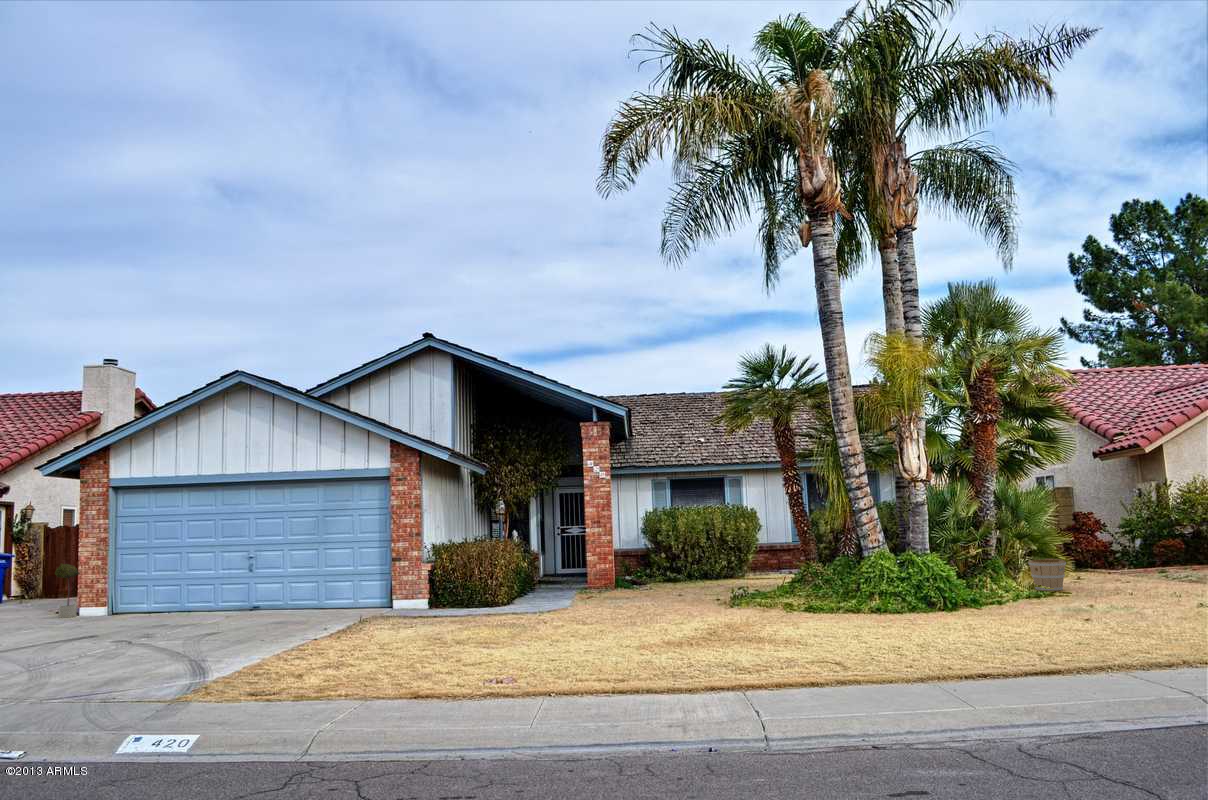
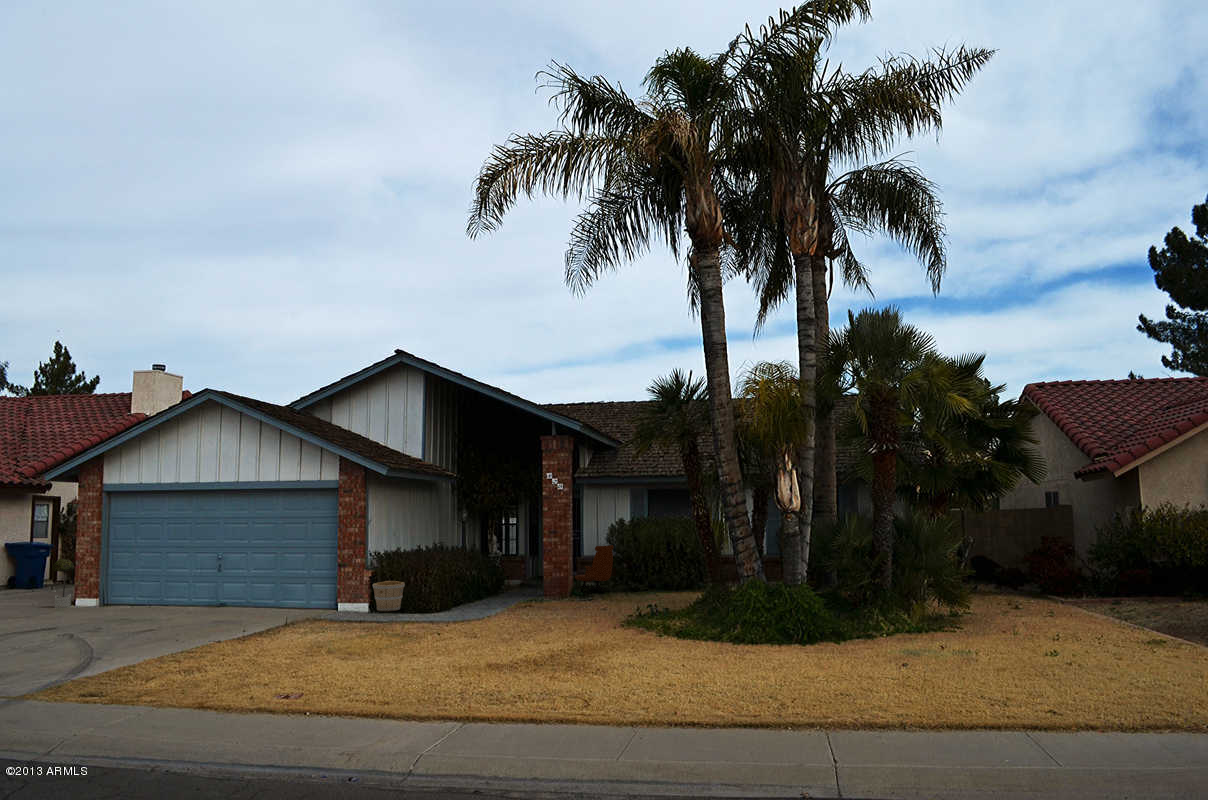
lounge chair: none [616,534,662,584] -> present [575,545,614,593]
wooden bucket: present [1028,559,1066,591] -> present [373,581,405,611]

